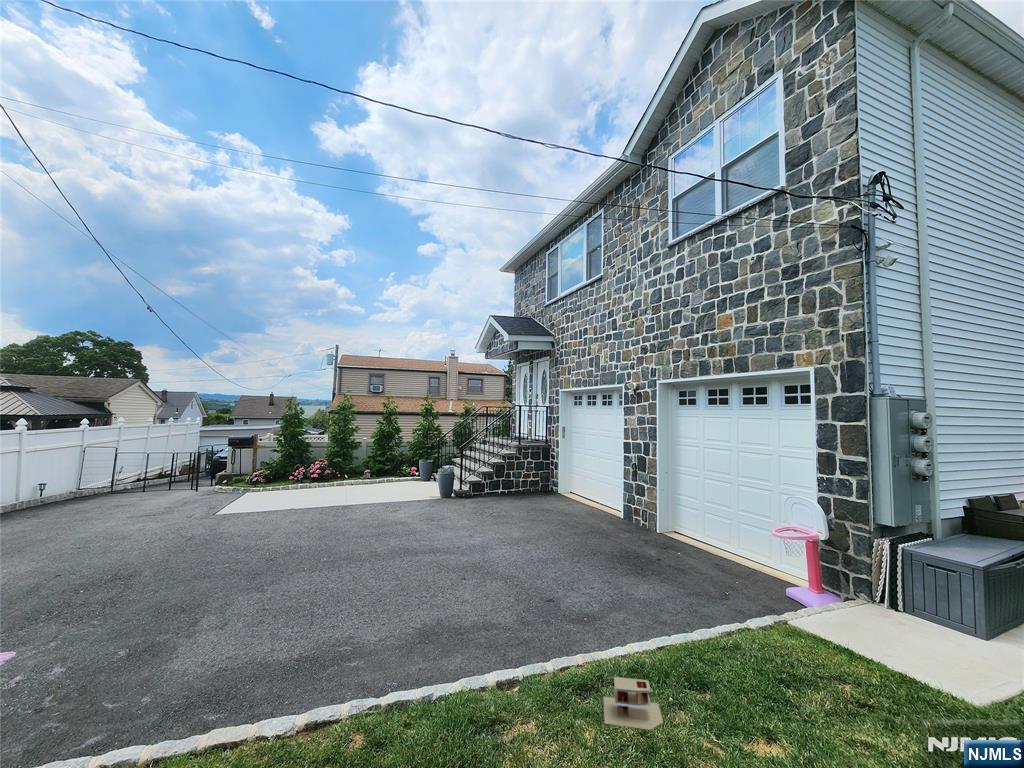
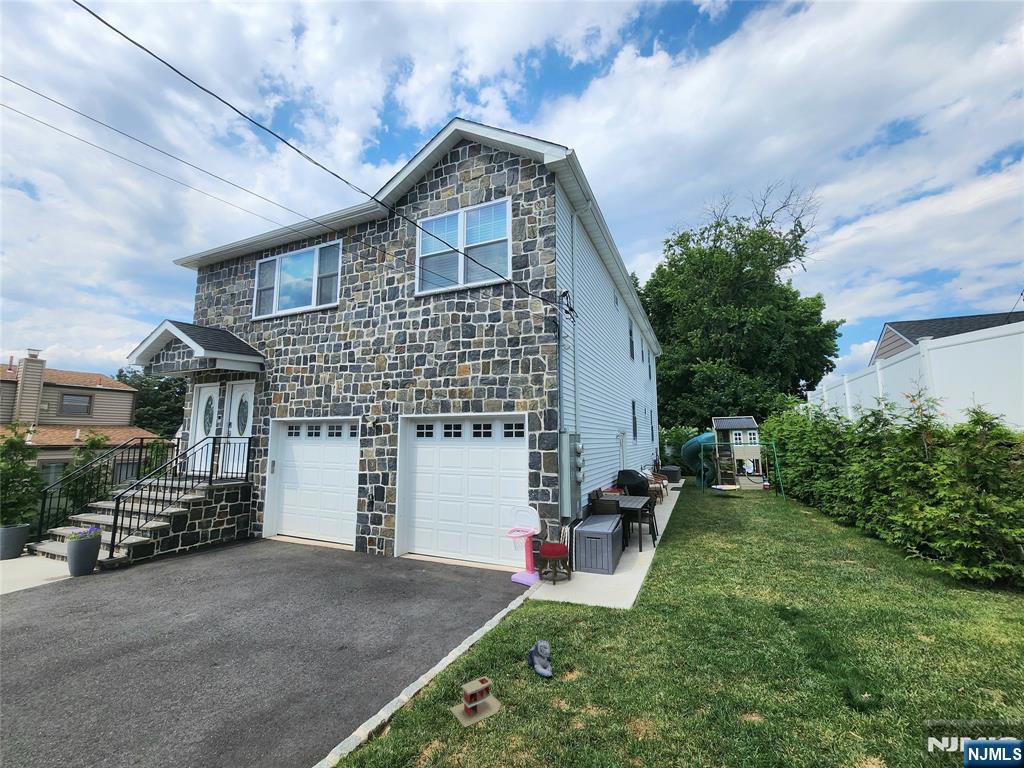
stool: none [829,557,891,622] -> present [538,543,571,585]
plush toy: none [733,673,773,728] -> present [528,640,552,677]

